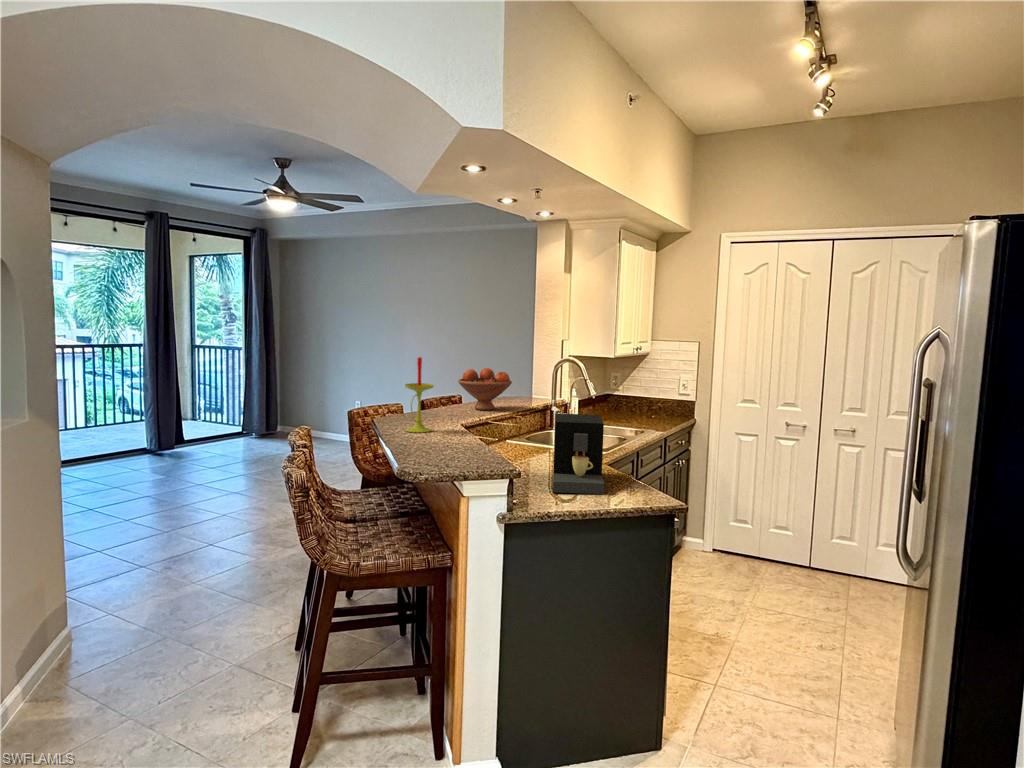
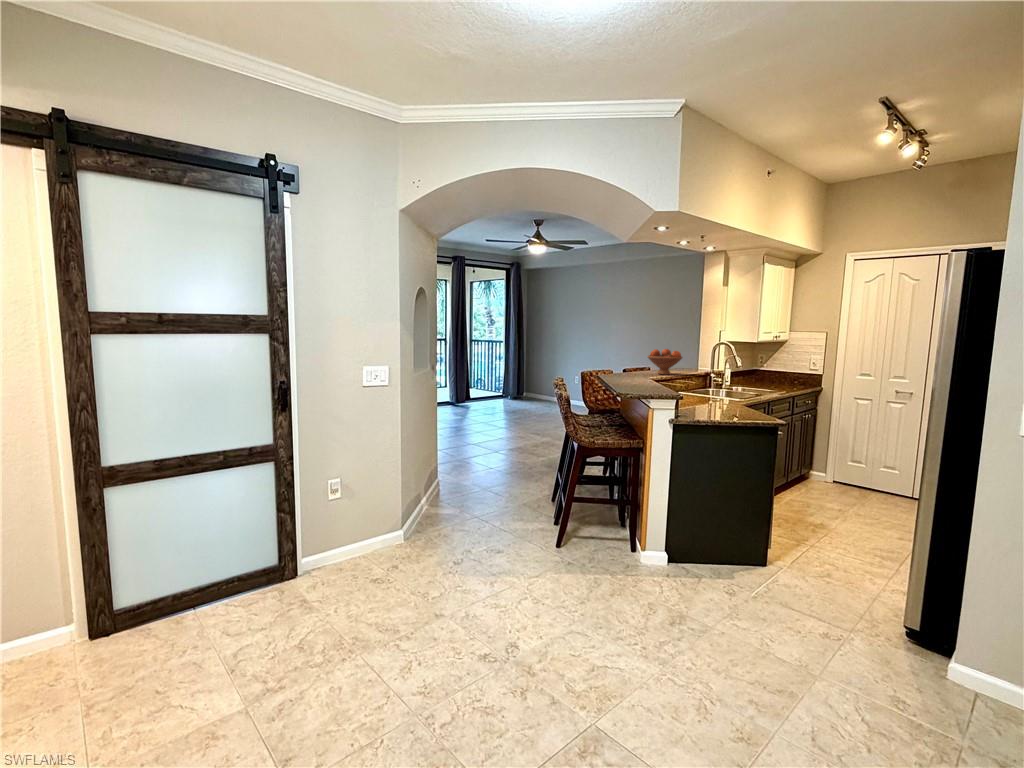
candle: present [405,357,434,433] -> none [617,338,634,382]
coffee maker: present [553,413,604,494] -> none [703,372,737,416]

